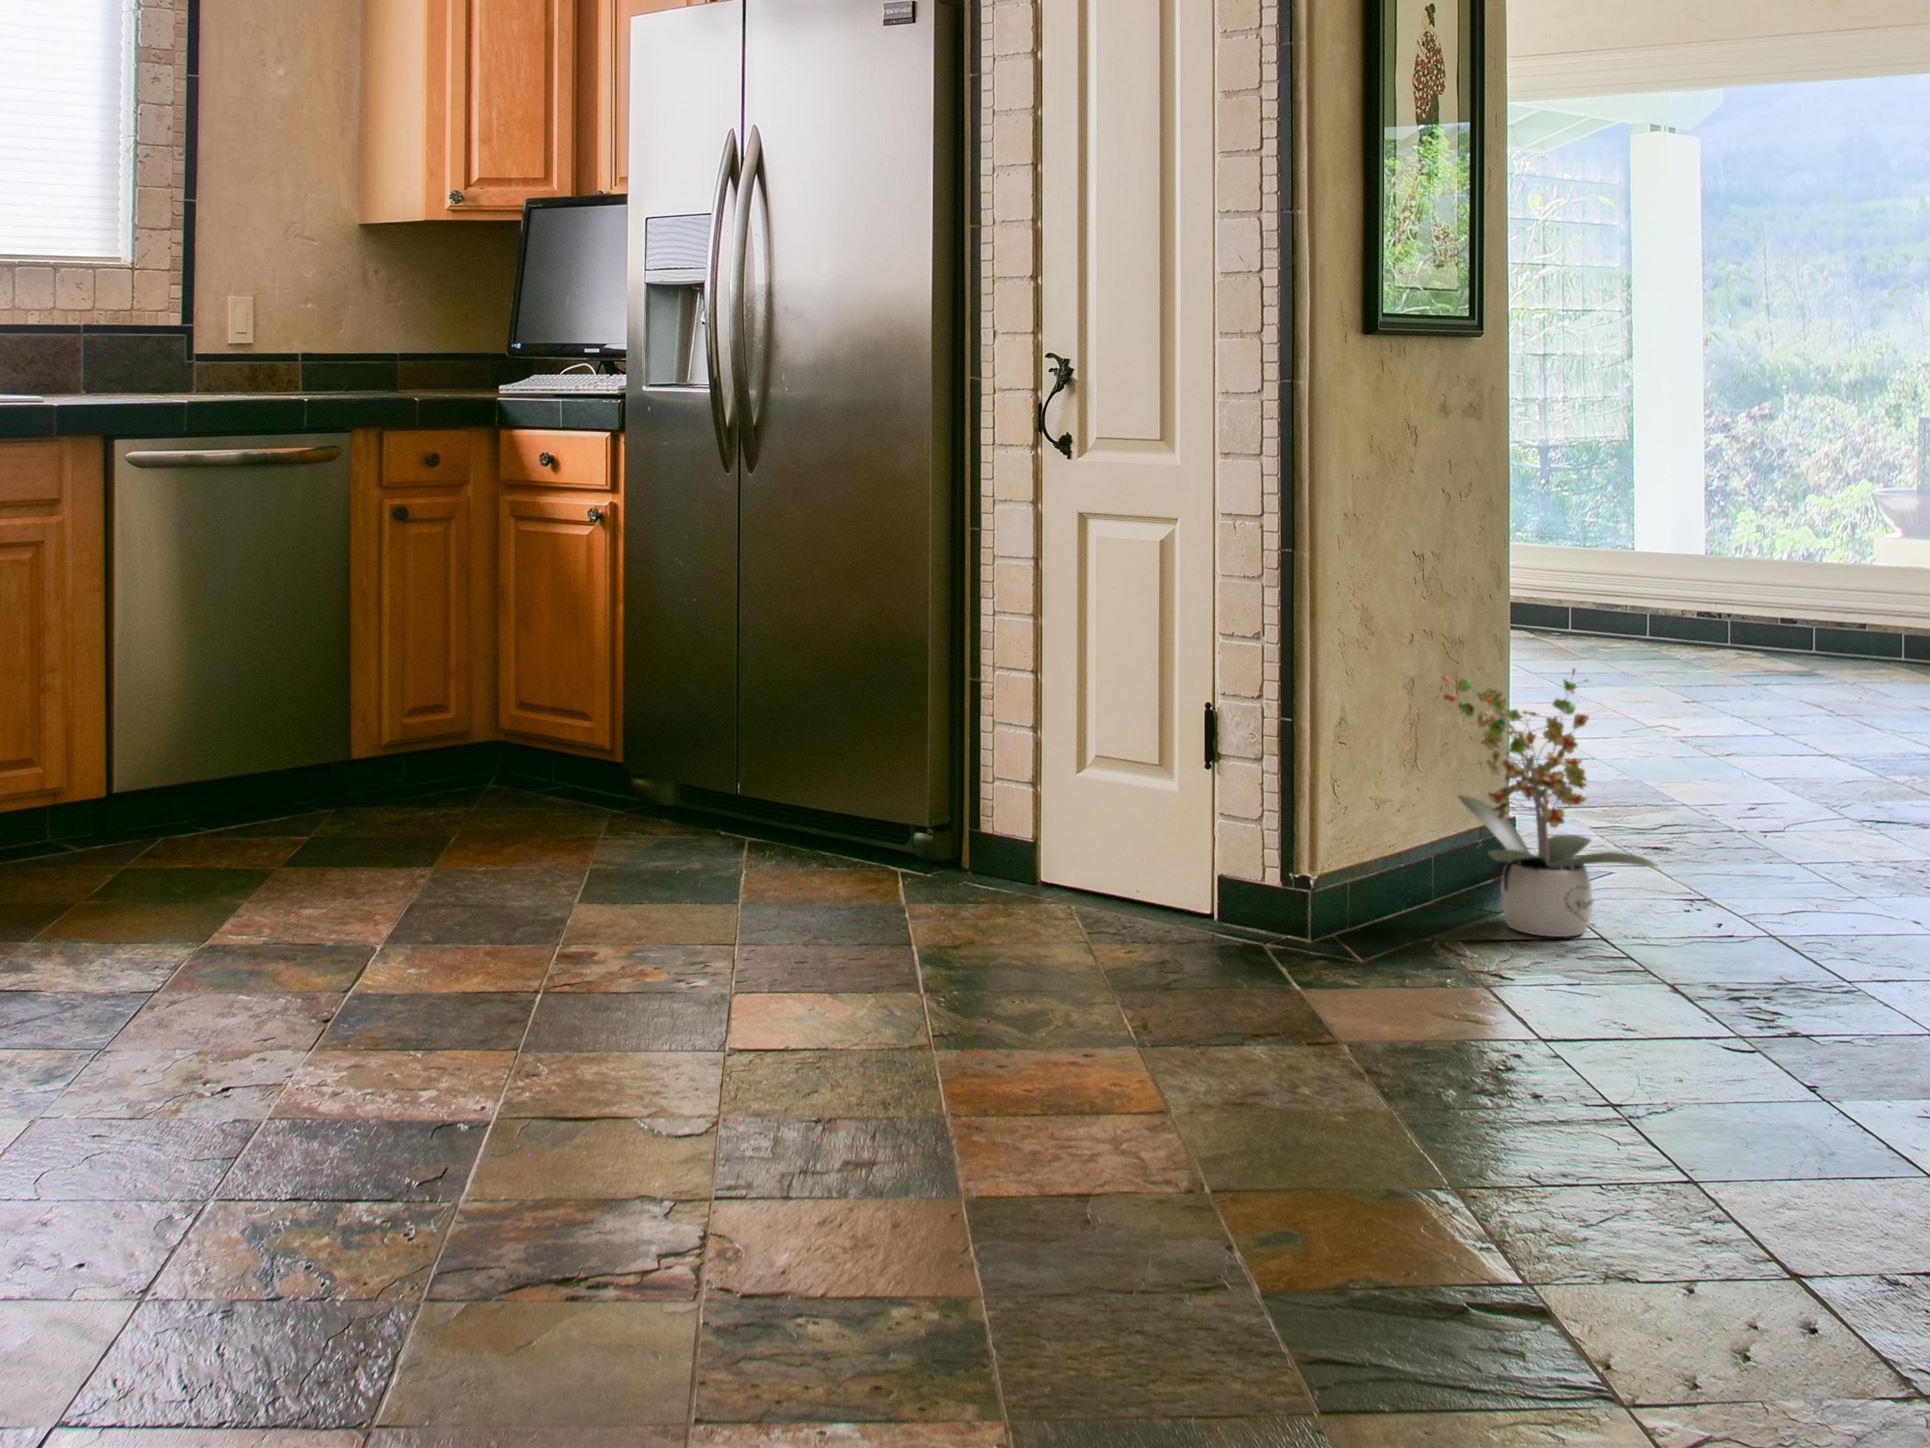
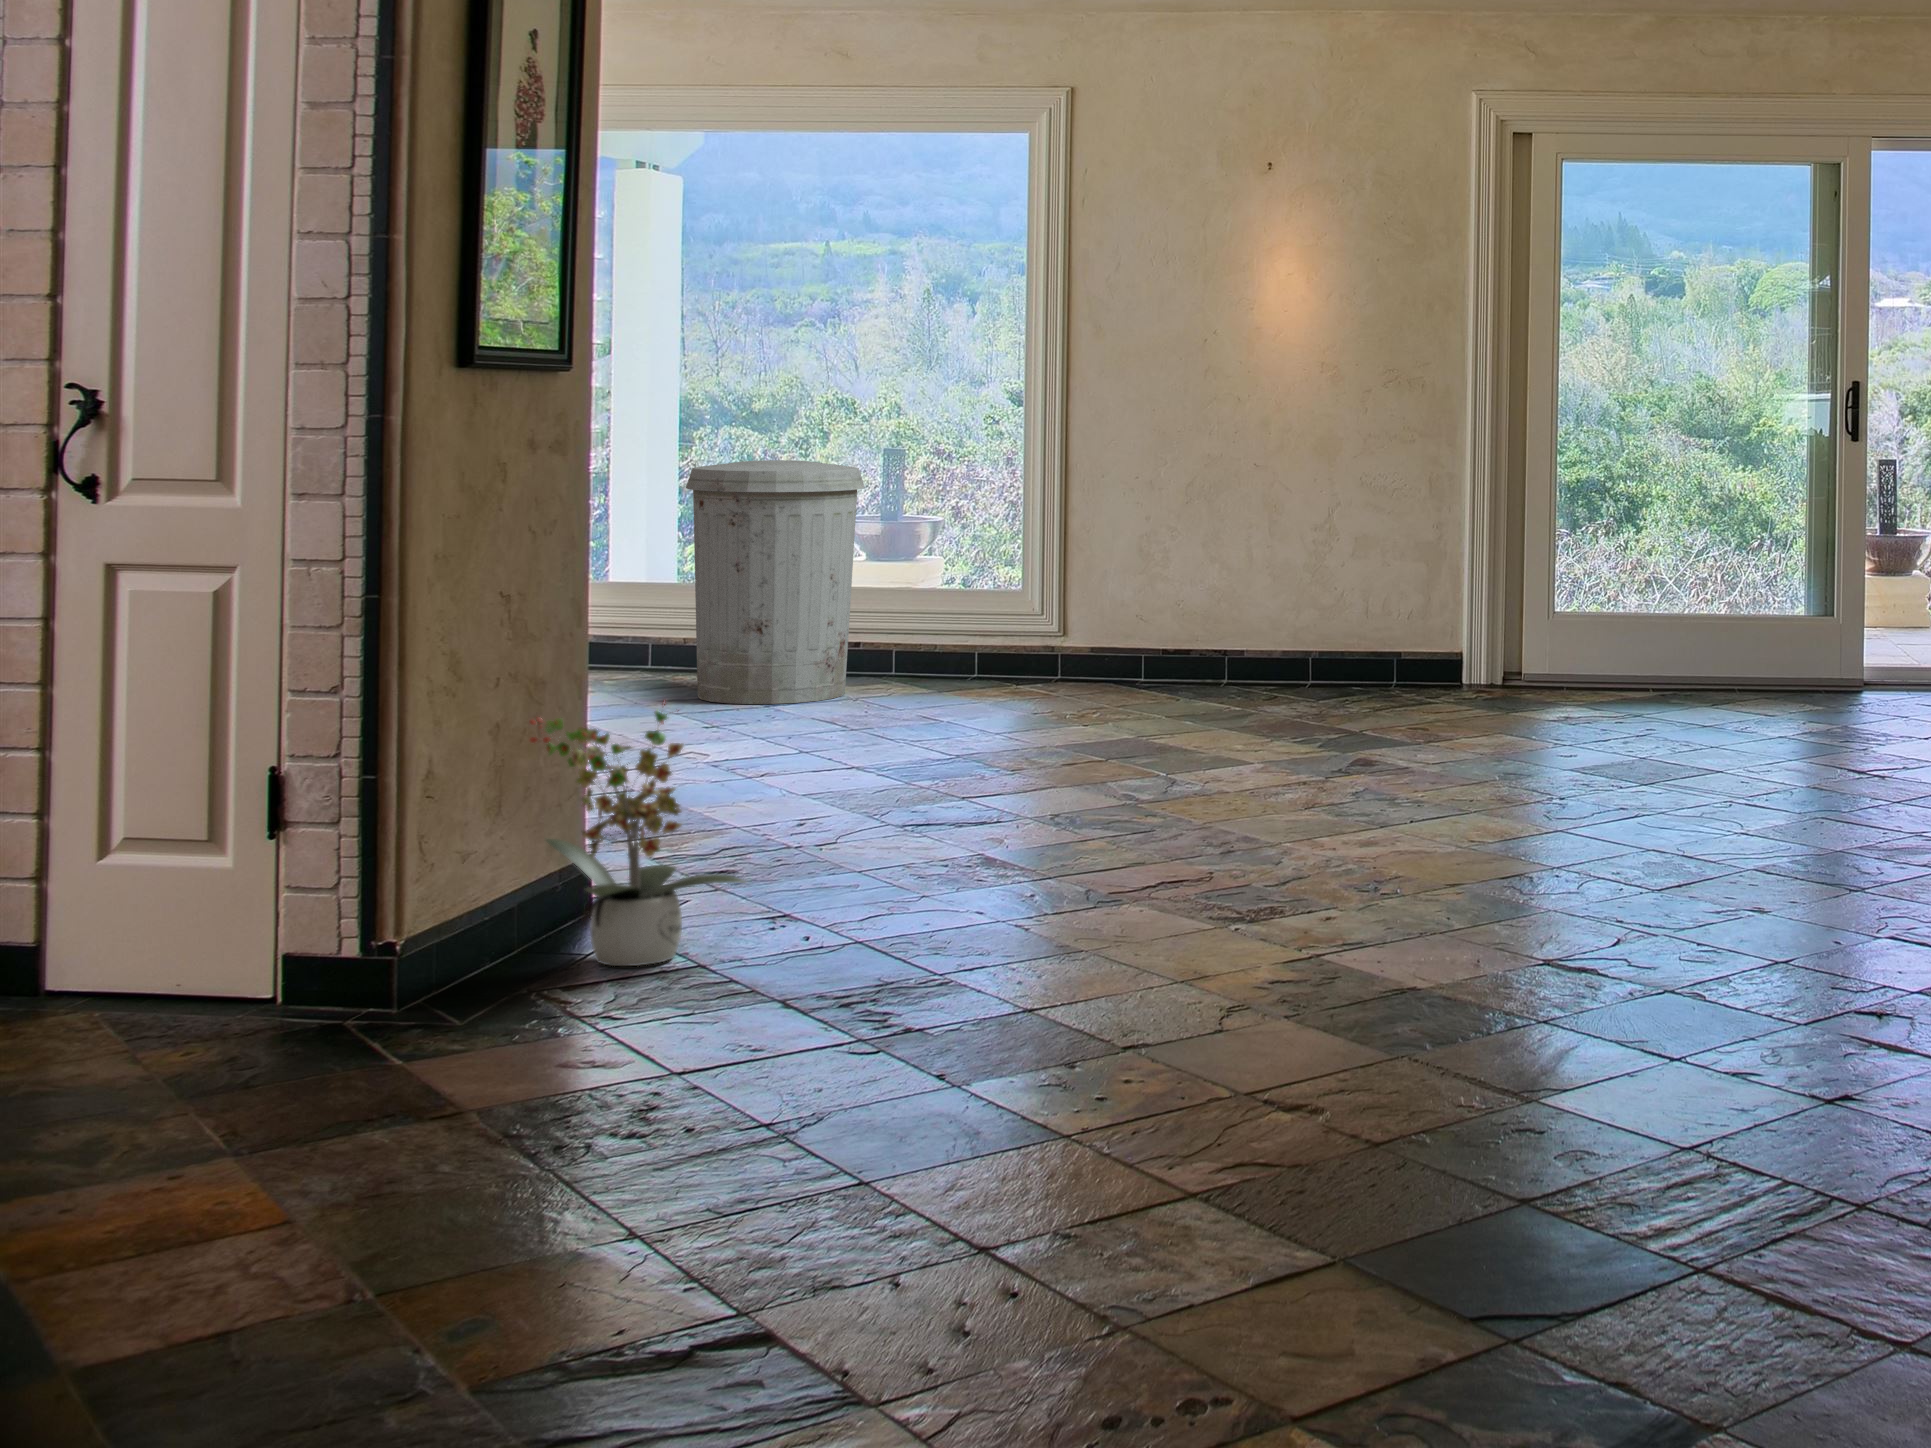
trash can: none [1677,438,1860,676] -> present [686,460,865,704]

